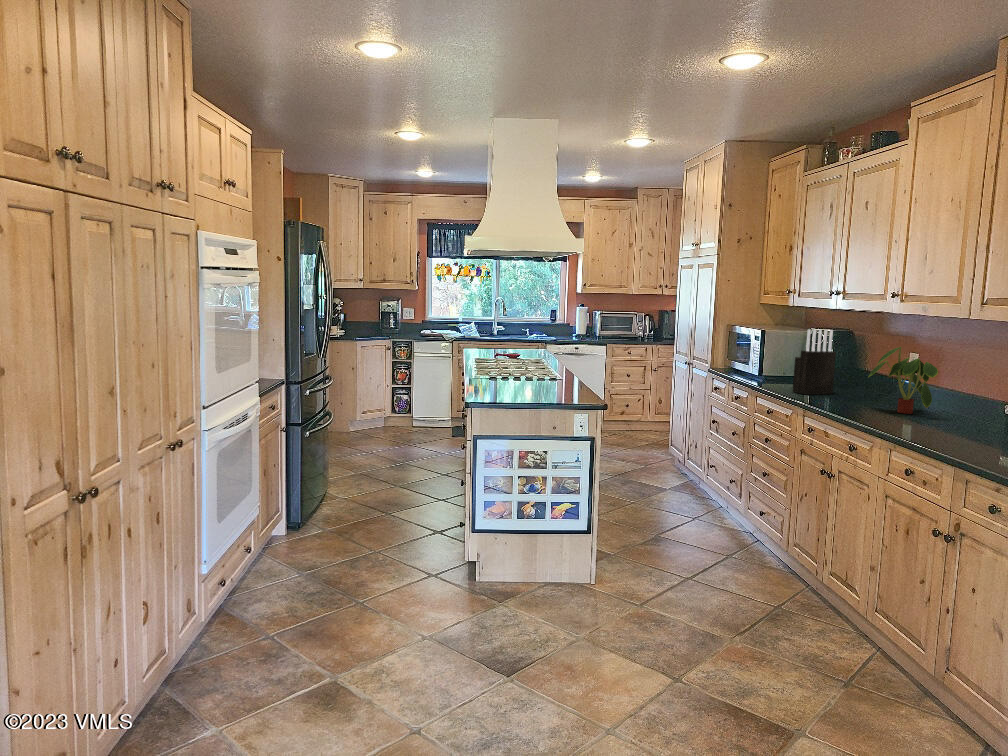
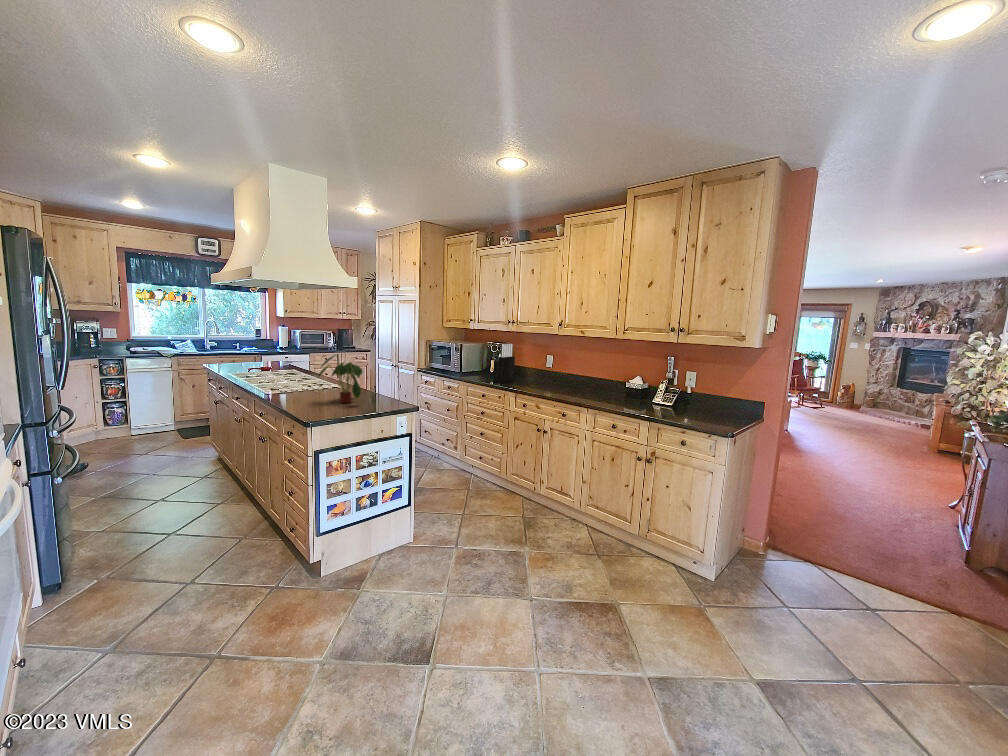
plant: present [868,347,938,414] -> present [318,354,363,403]

